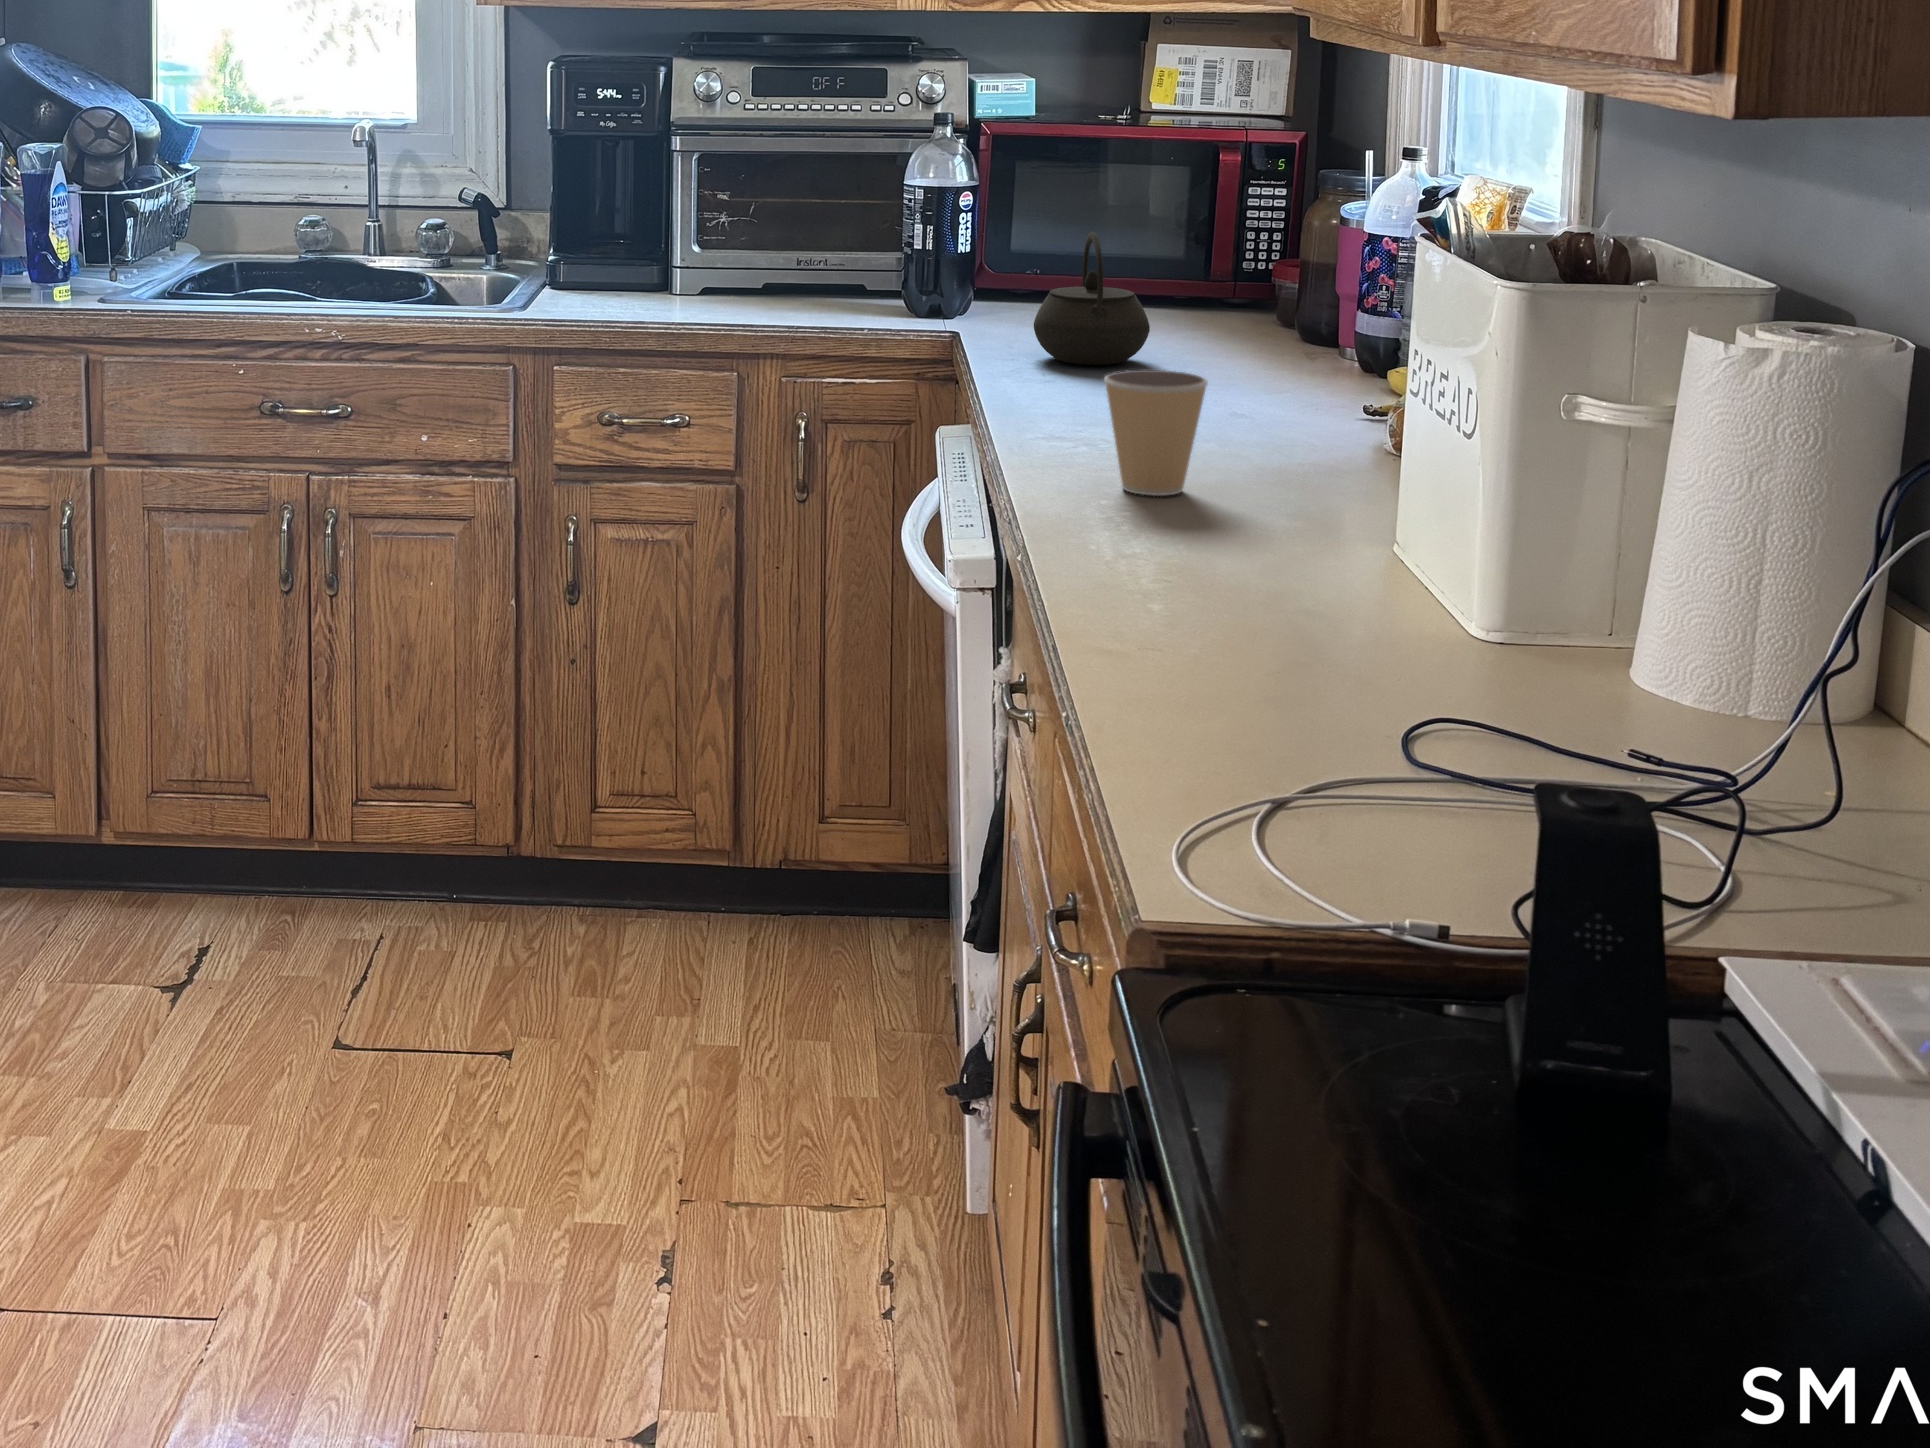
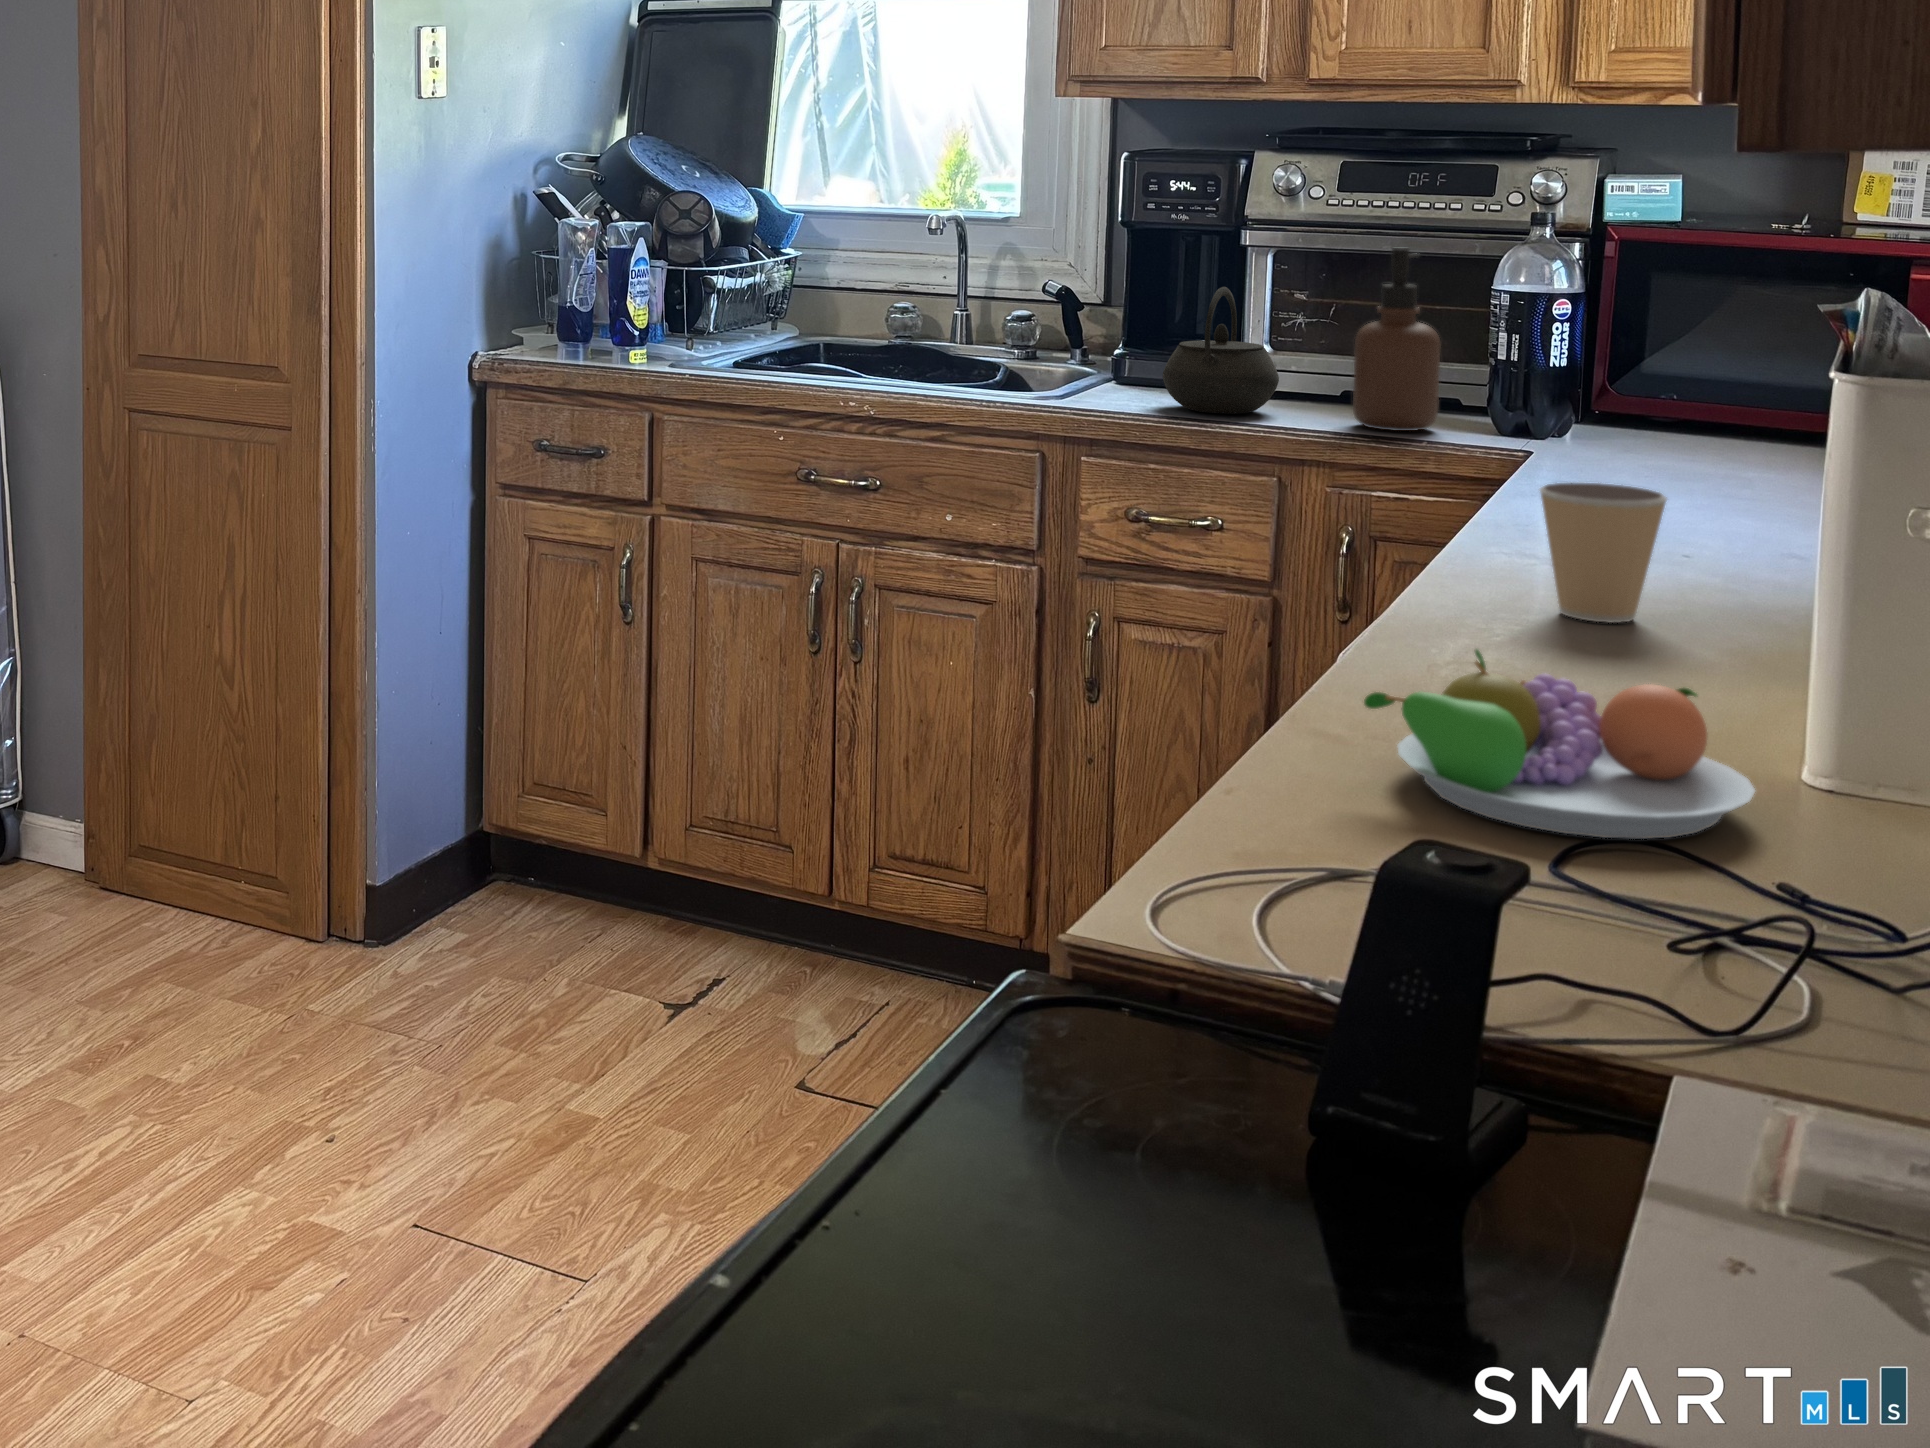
soap dispenser: none [789,147,863,319] -> present [1353,248,1440,431]
kettle: present [1034,231,1150,365] -> present [1163,287,1279,414]
fruit bowl: none [1165,551,1475,716] -> present [1364,649,1755,839]

